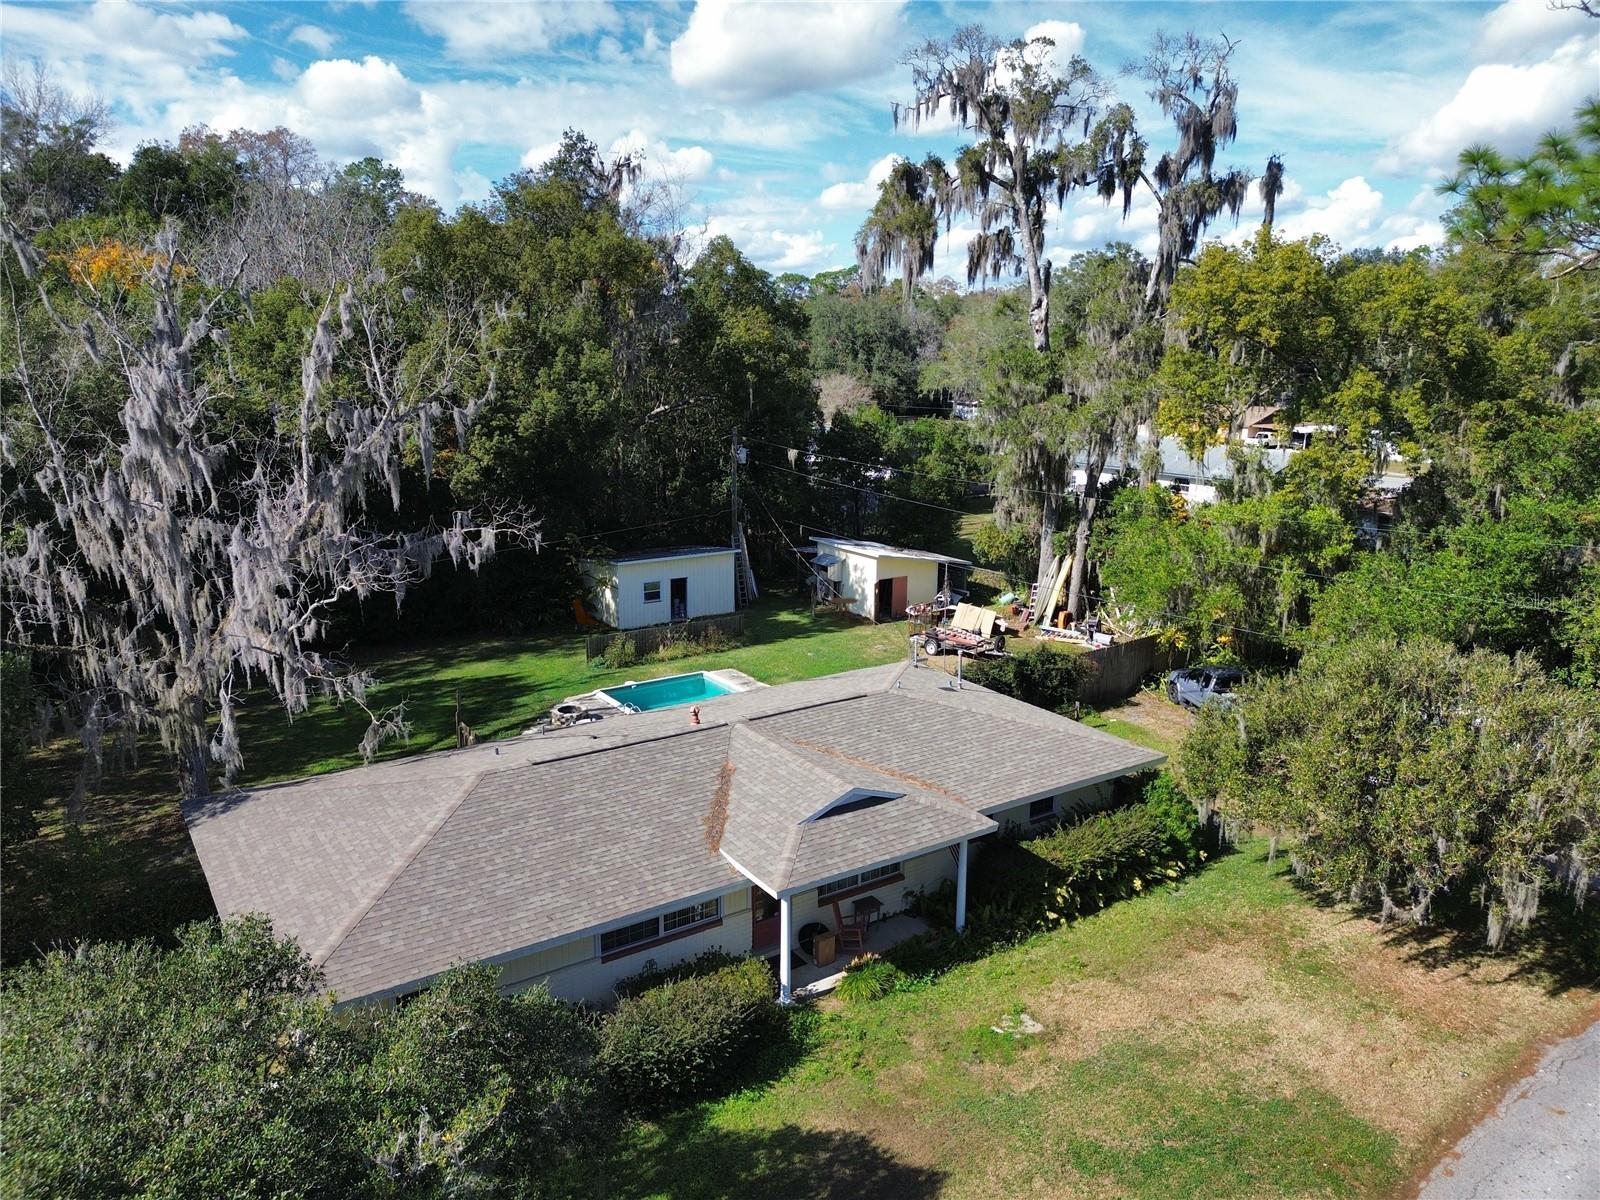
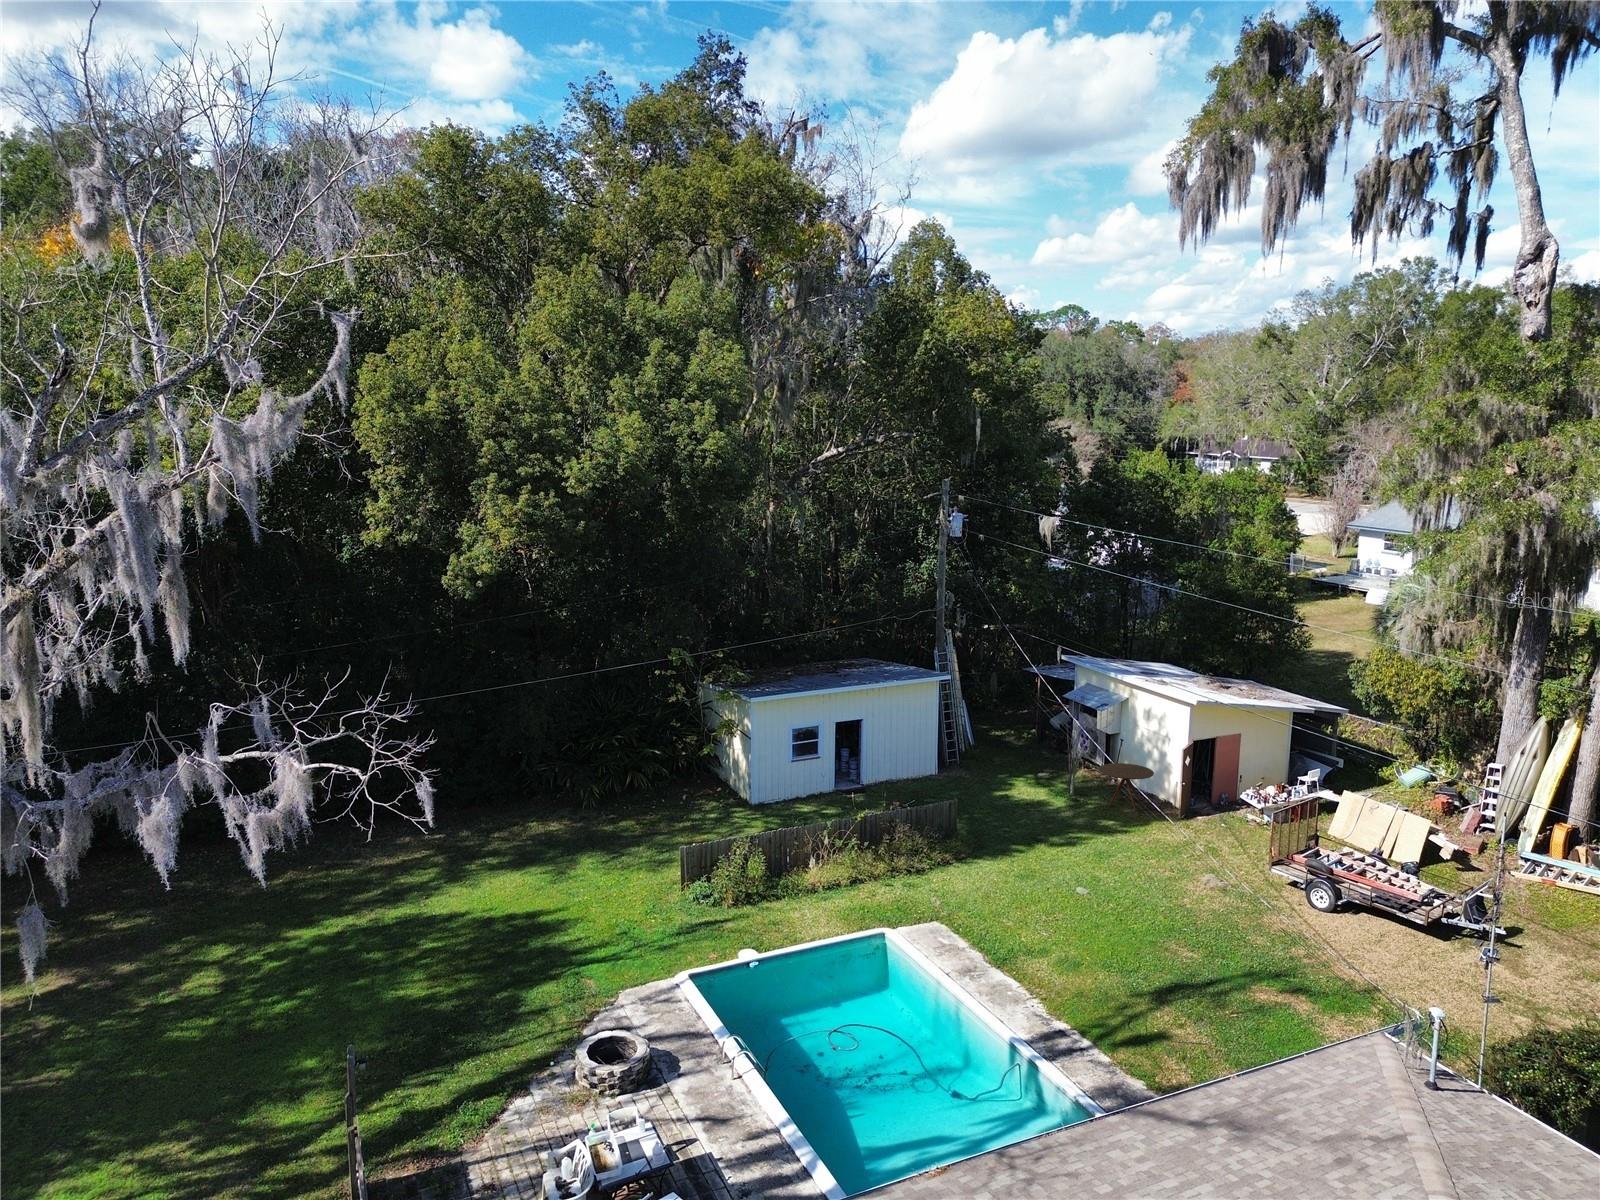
lounge chair: present [573,599,610,631] -> none [676,748,739,809]

